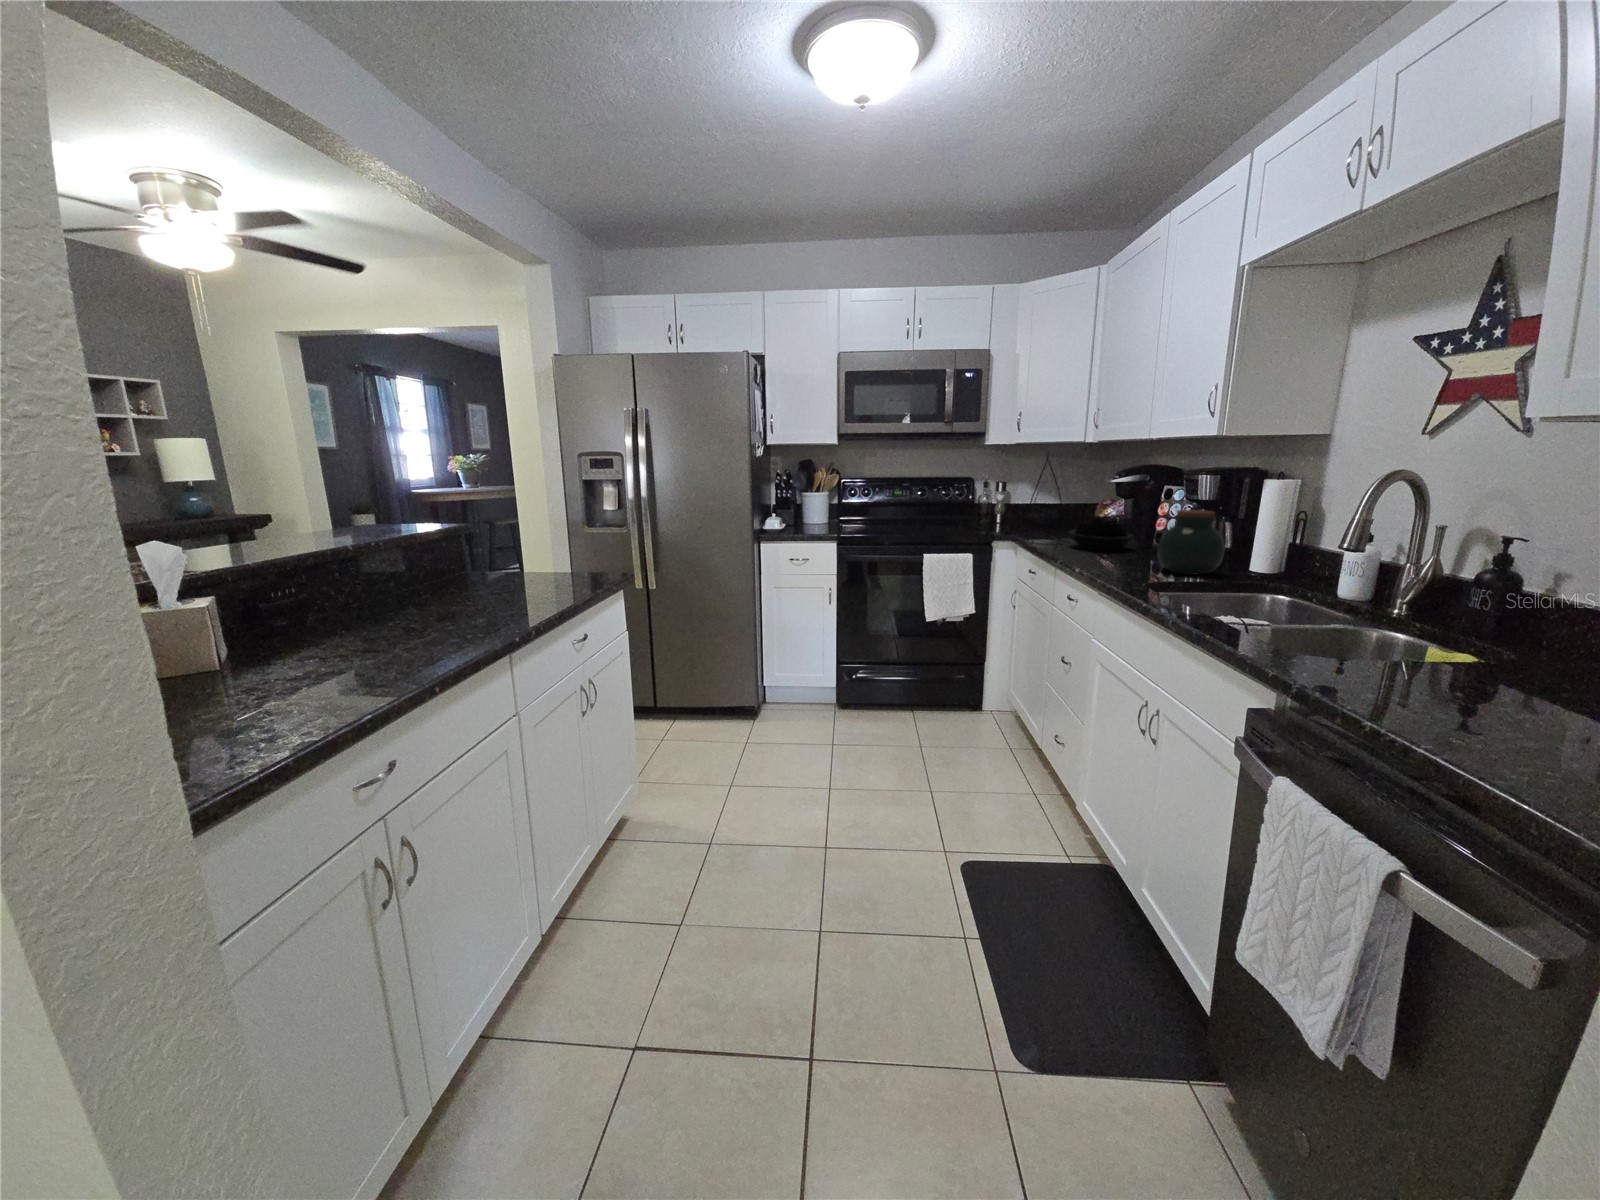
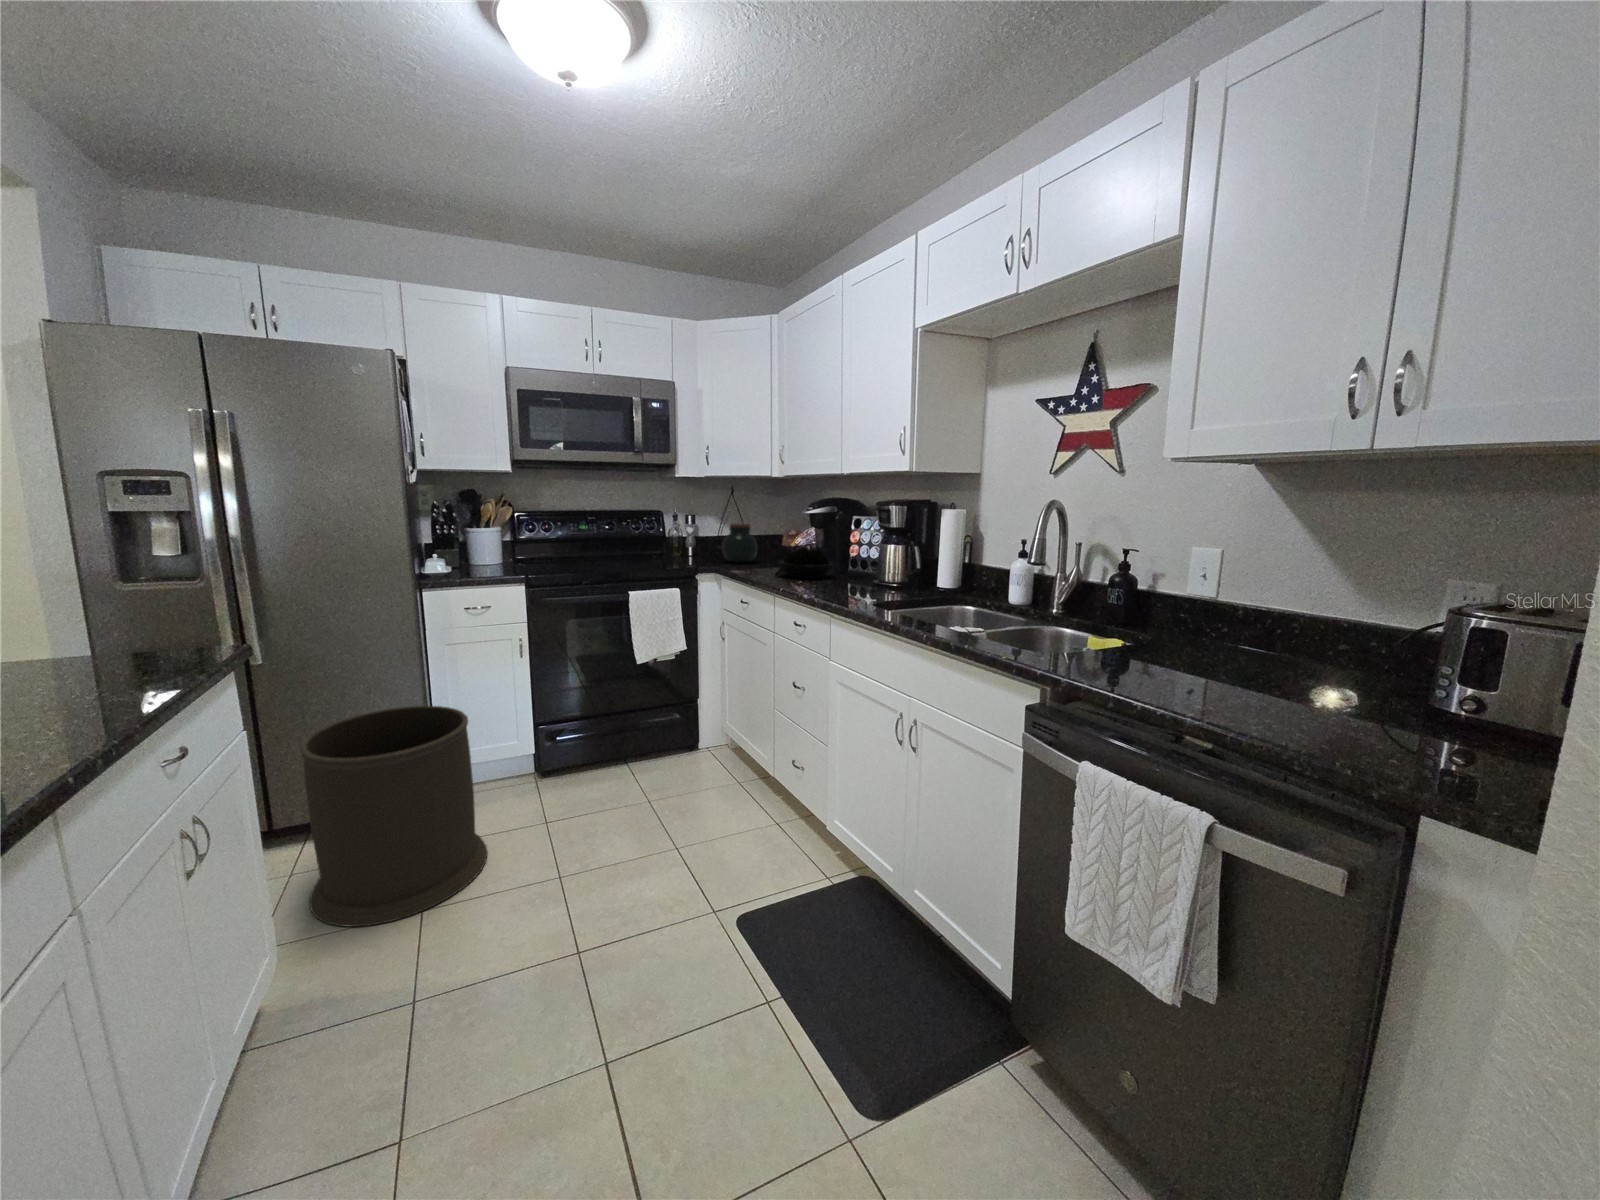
jar: present [1157,510,1225,575] -> present [722,524,757,563]
trash can: none [691,625,795,766] -> present [300,706,488,927]

